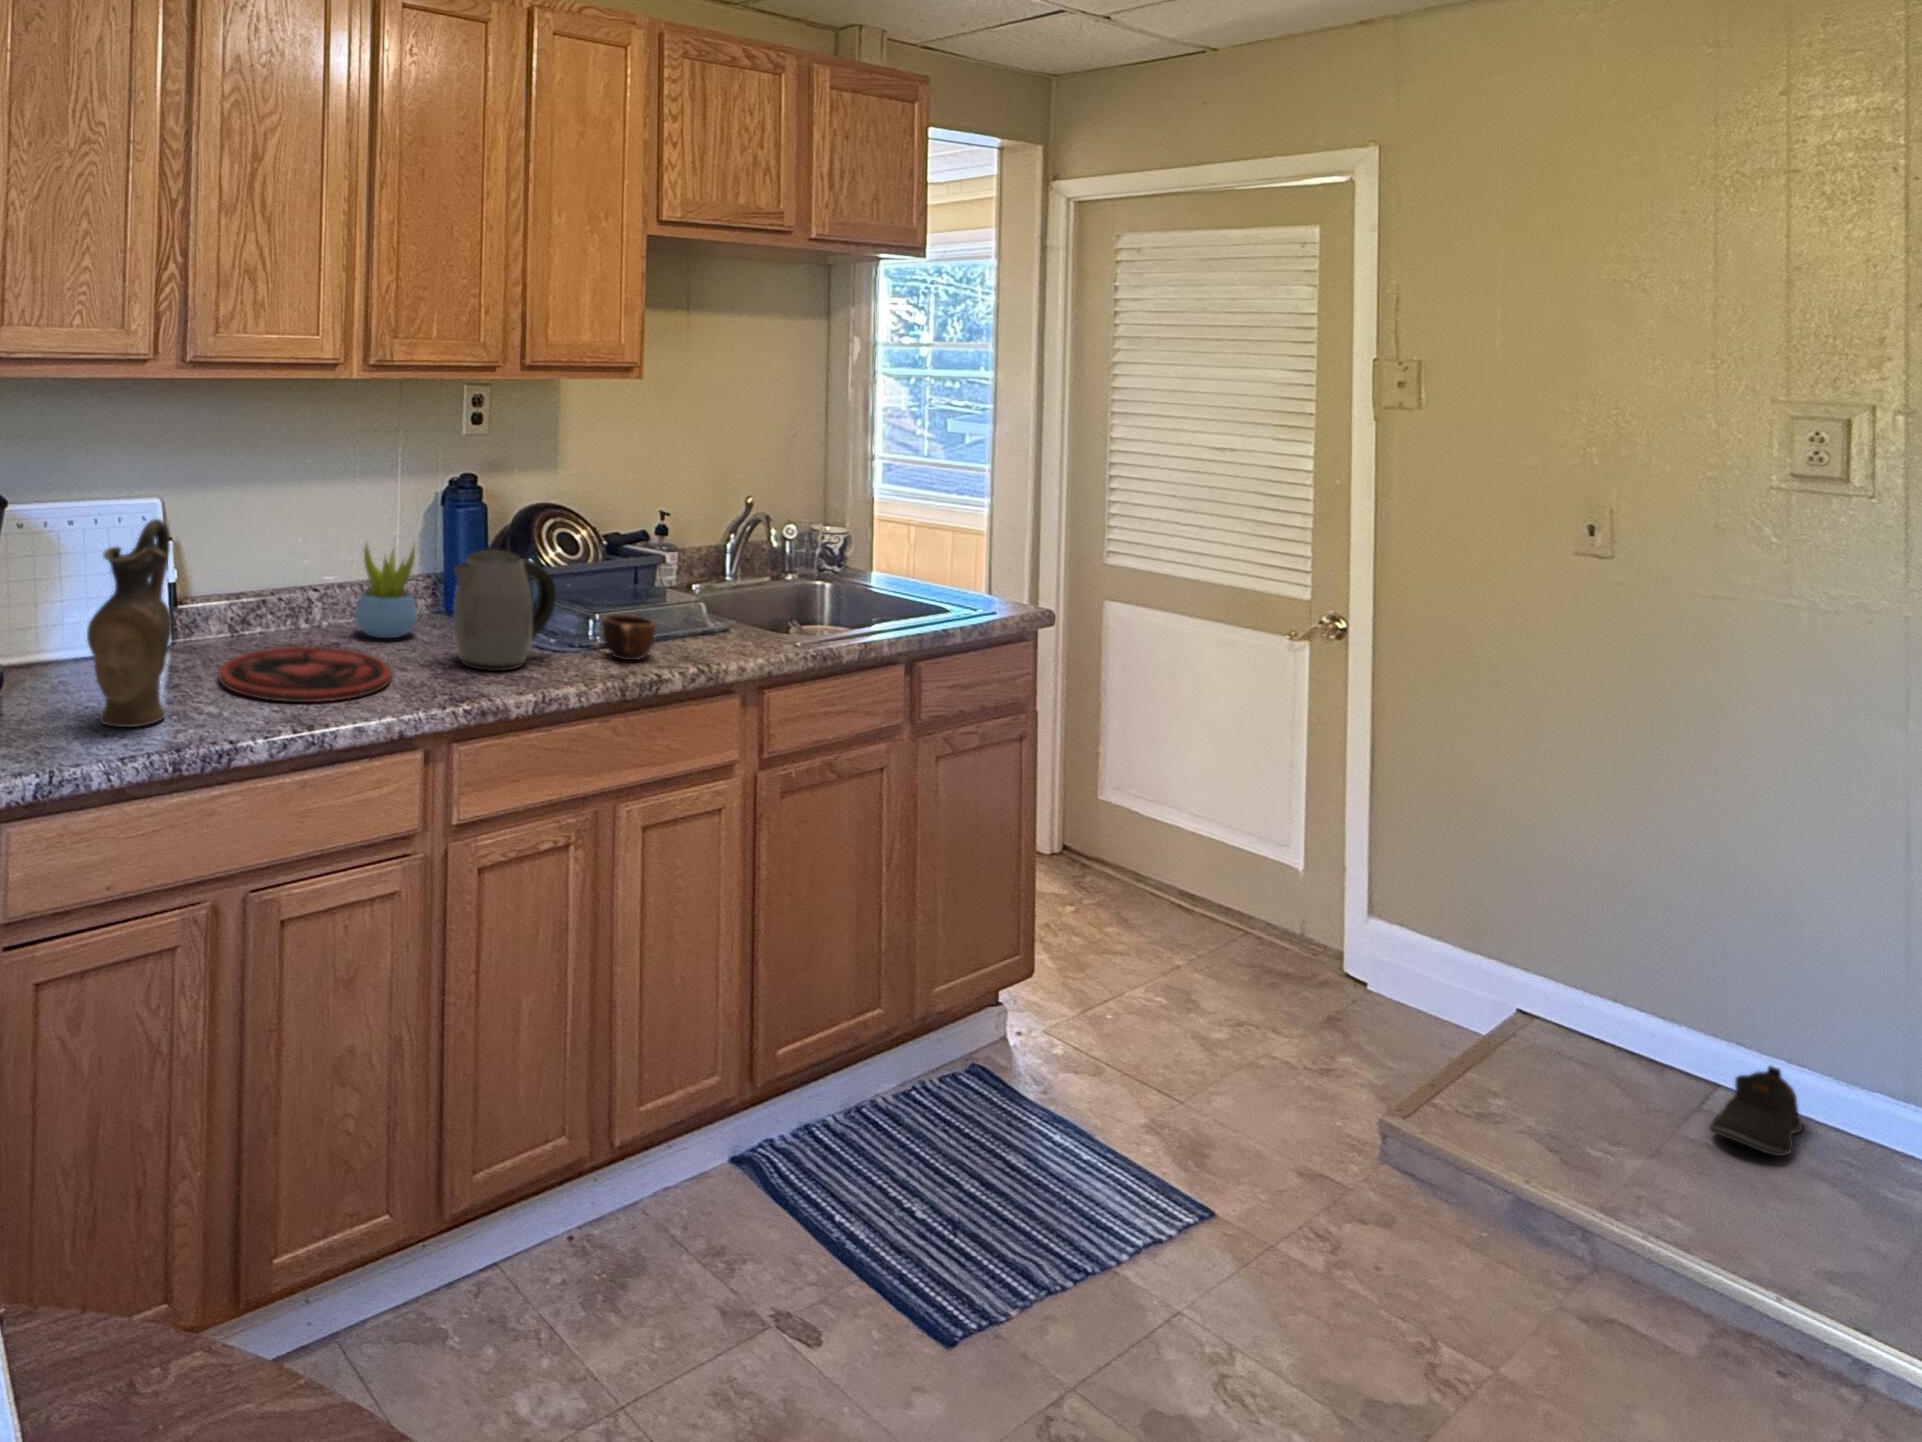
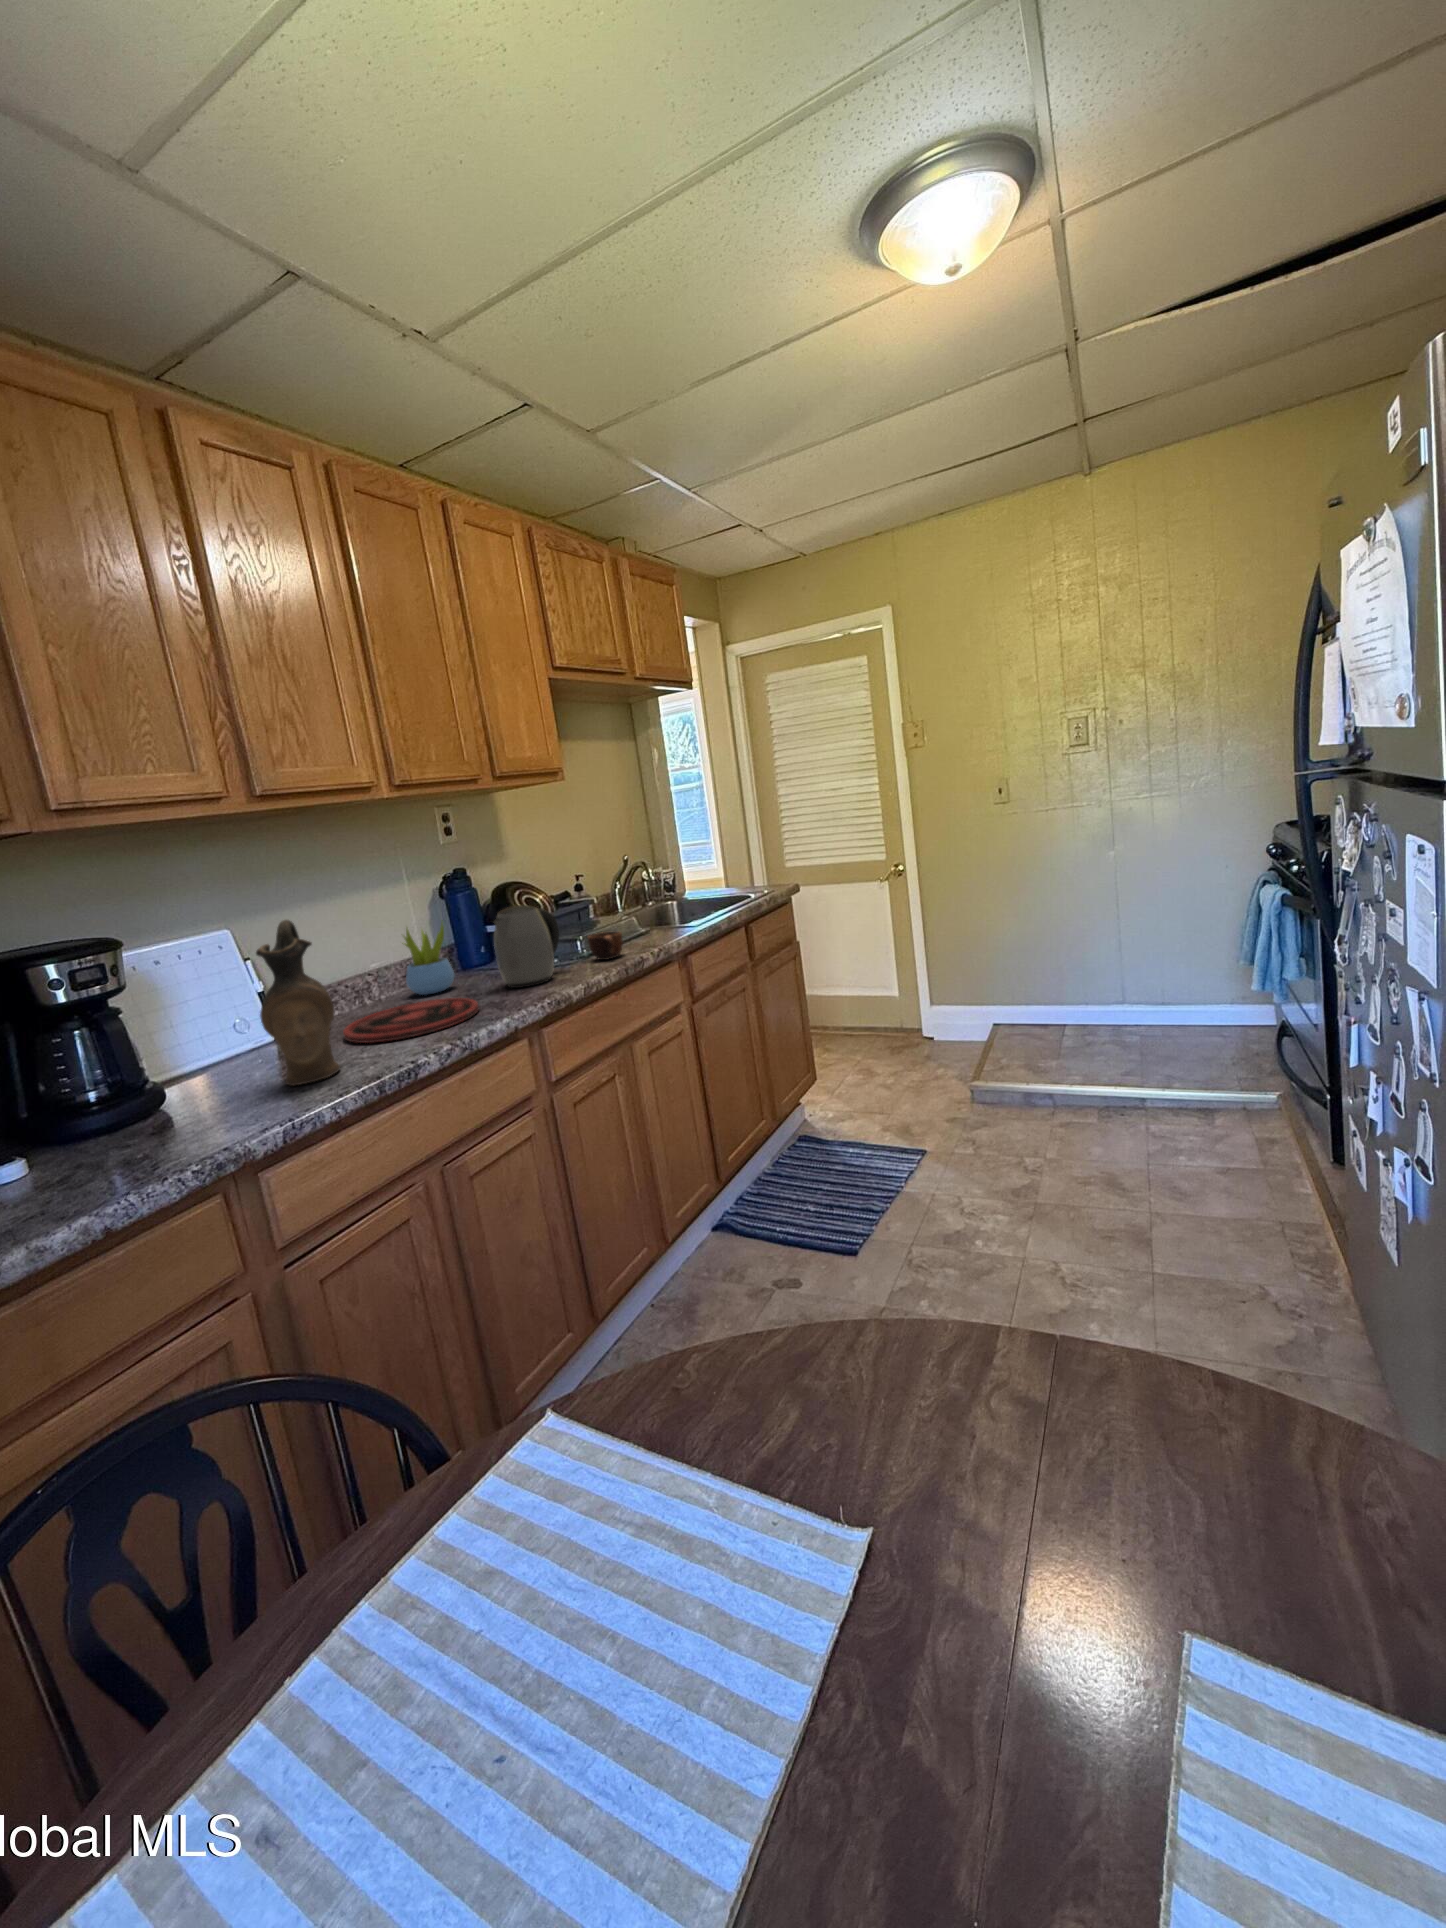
shoe: present [1709,1066,1803,1156] -> none [1070,1010,1096,1043]

